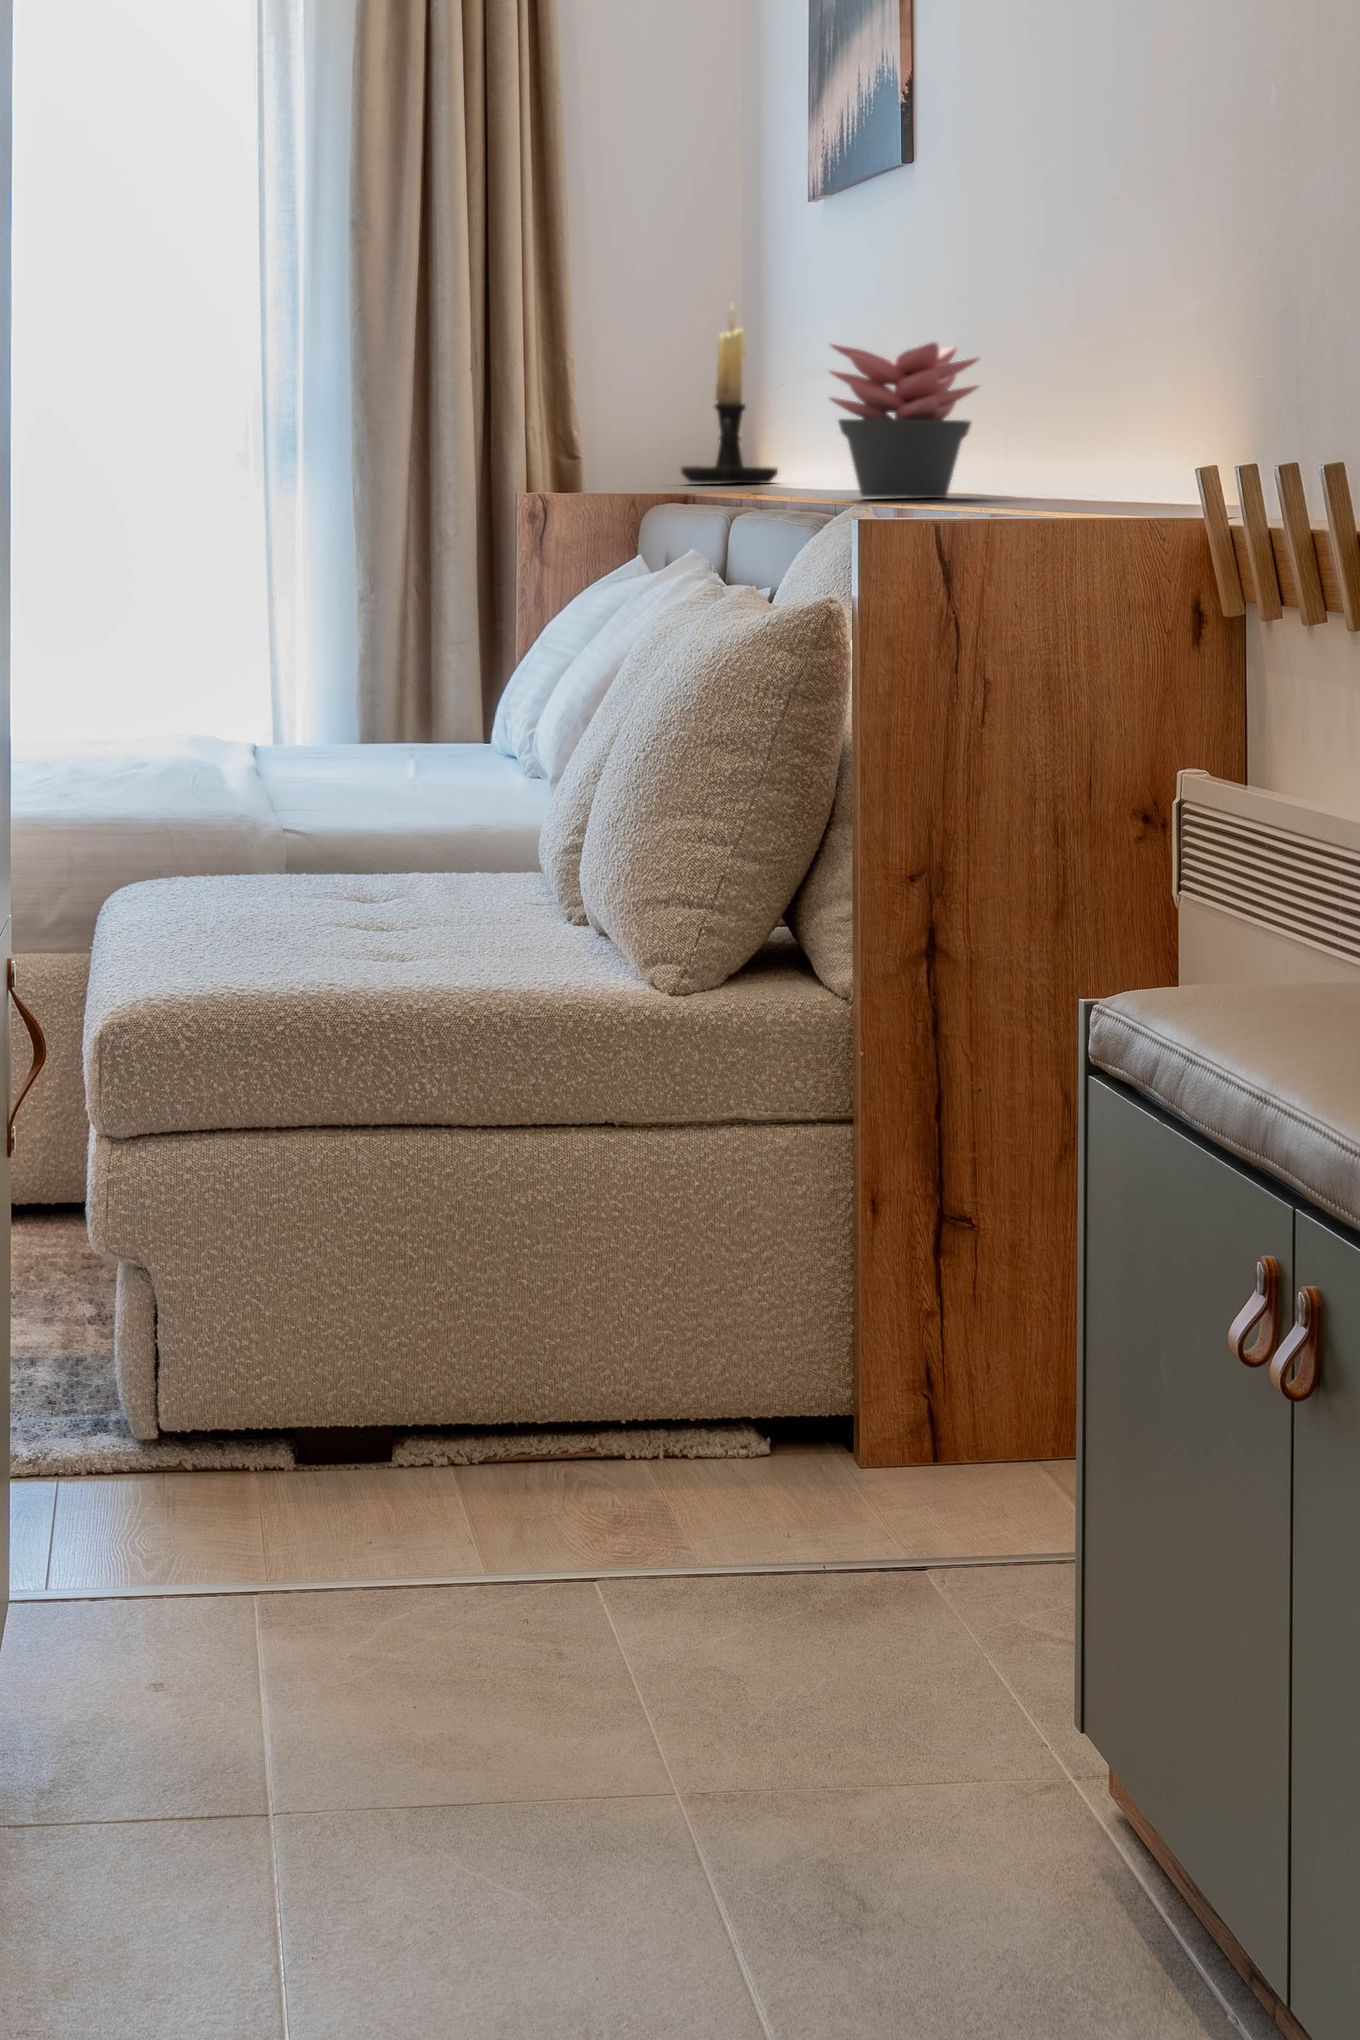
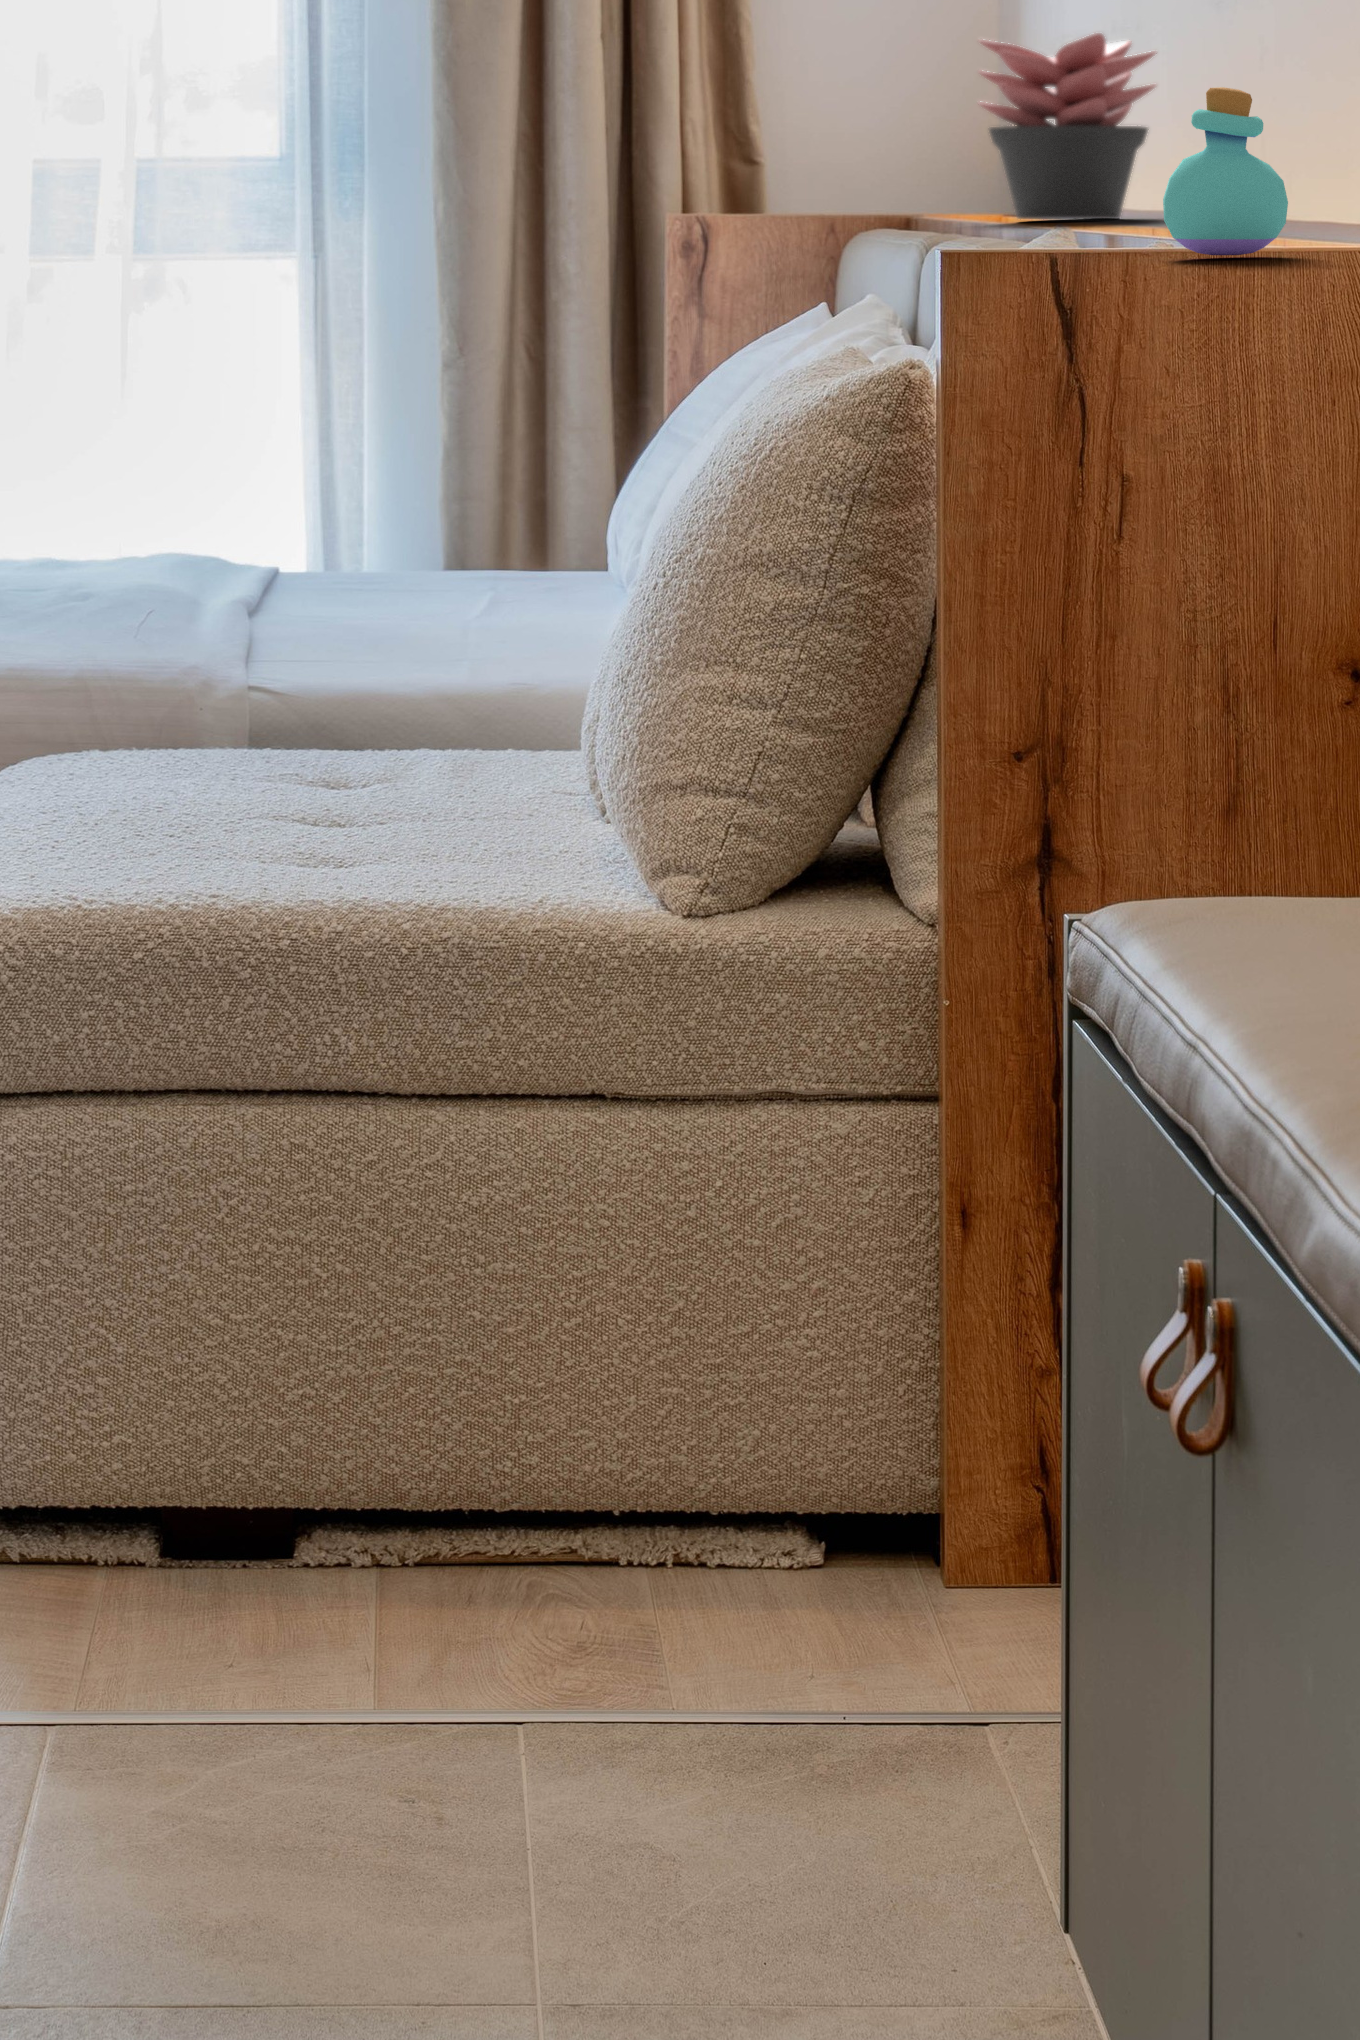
candle holder: present [681,306,778,483] -> none [860,11,964,205]
perfume bottle: none [1019,406,1105,524] -> present [1163,87,1288,255]

